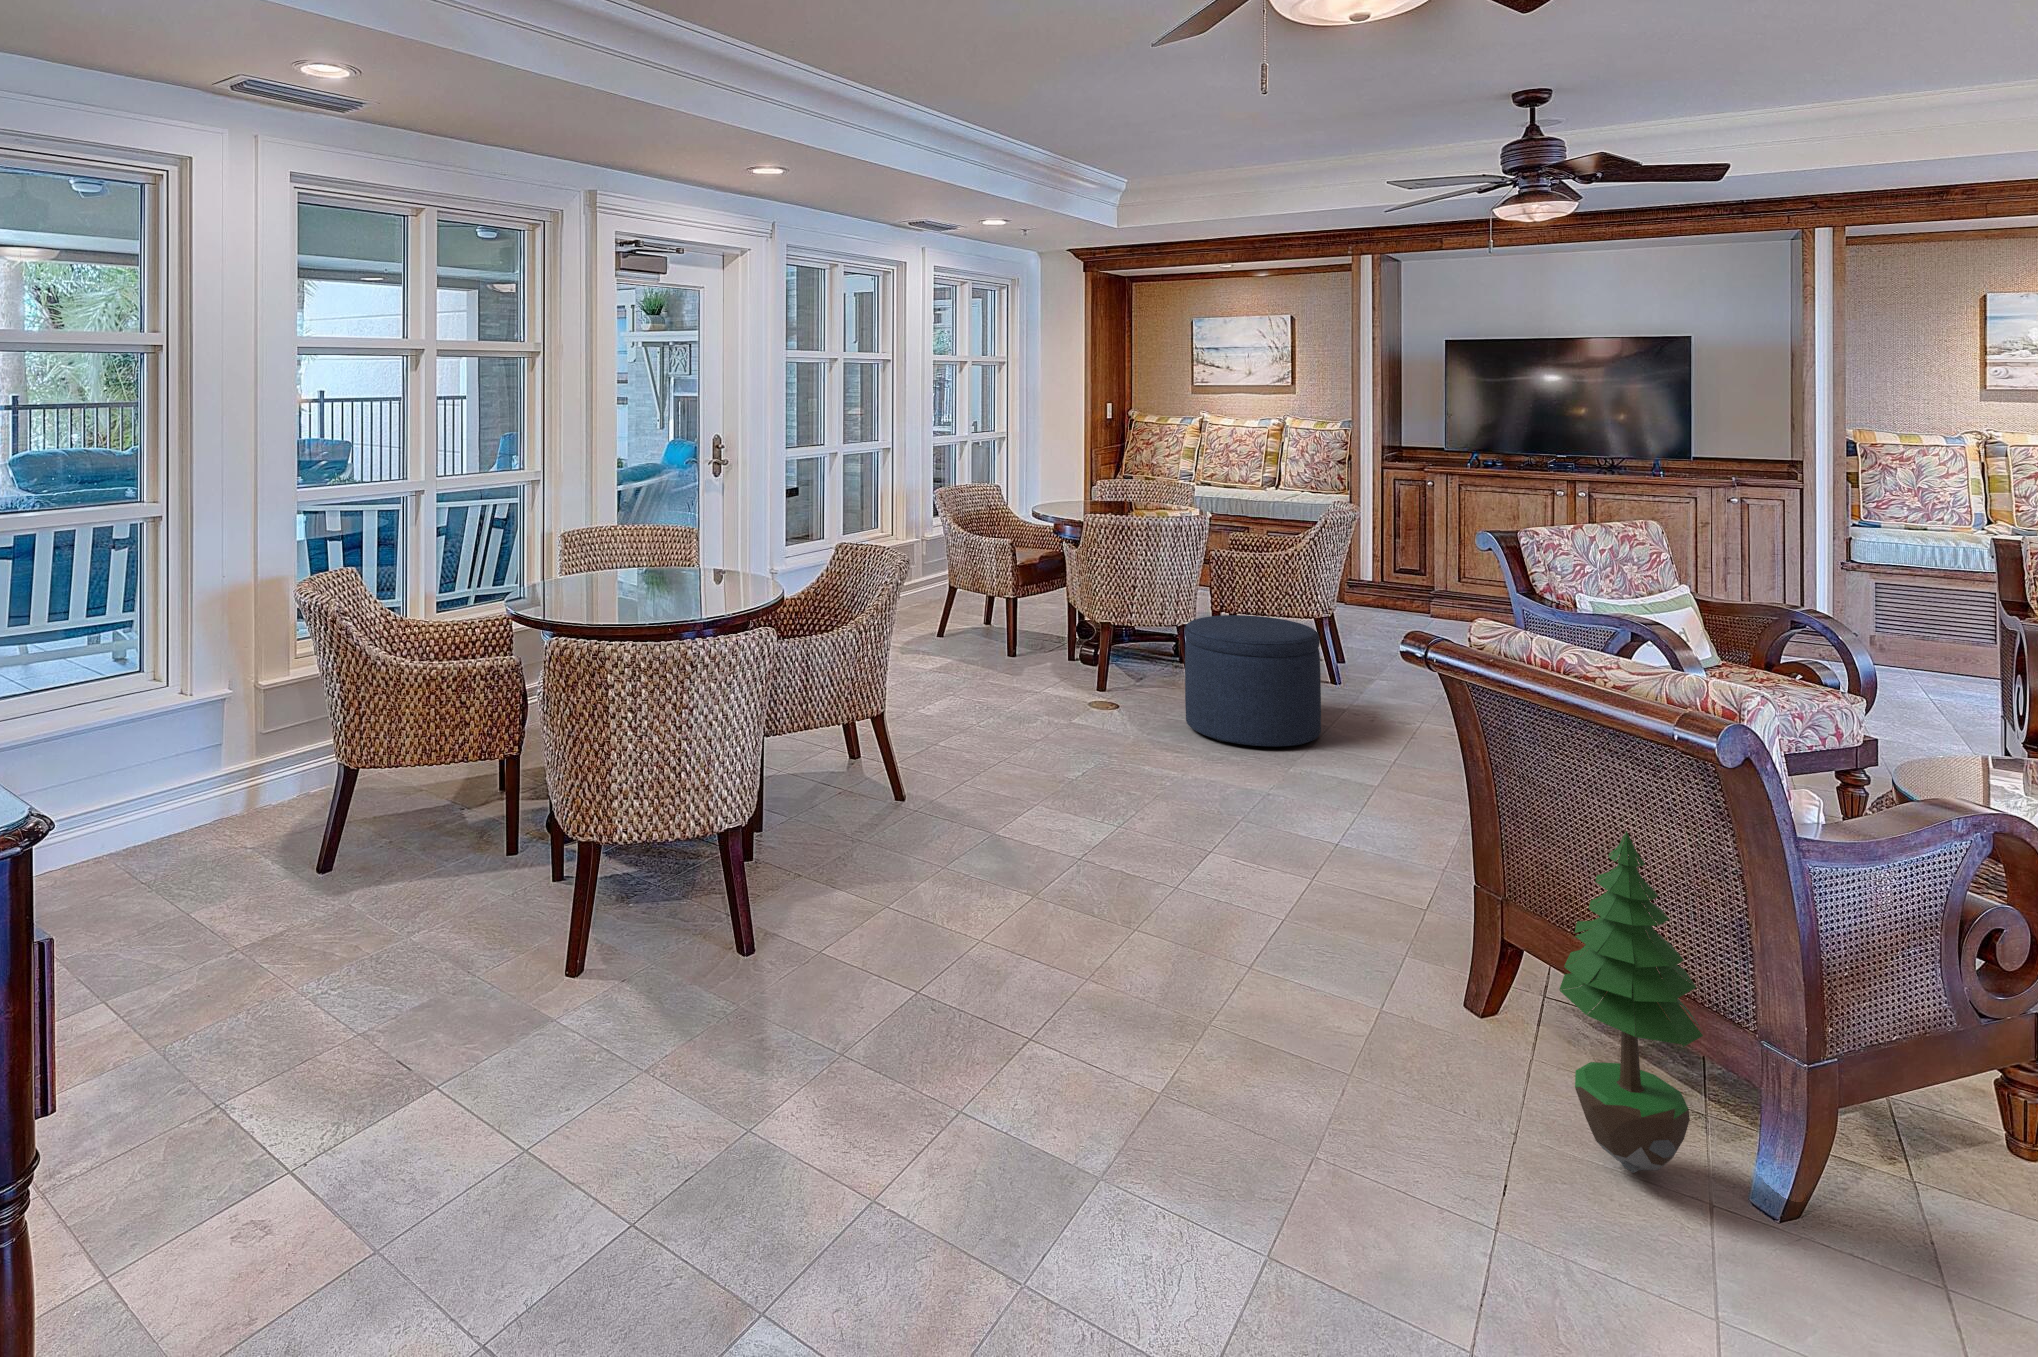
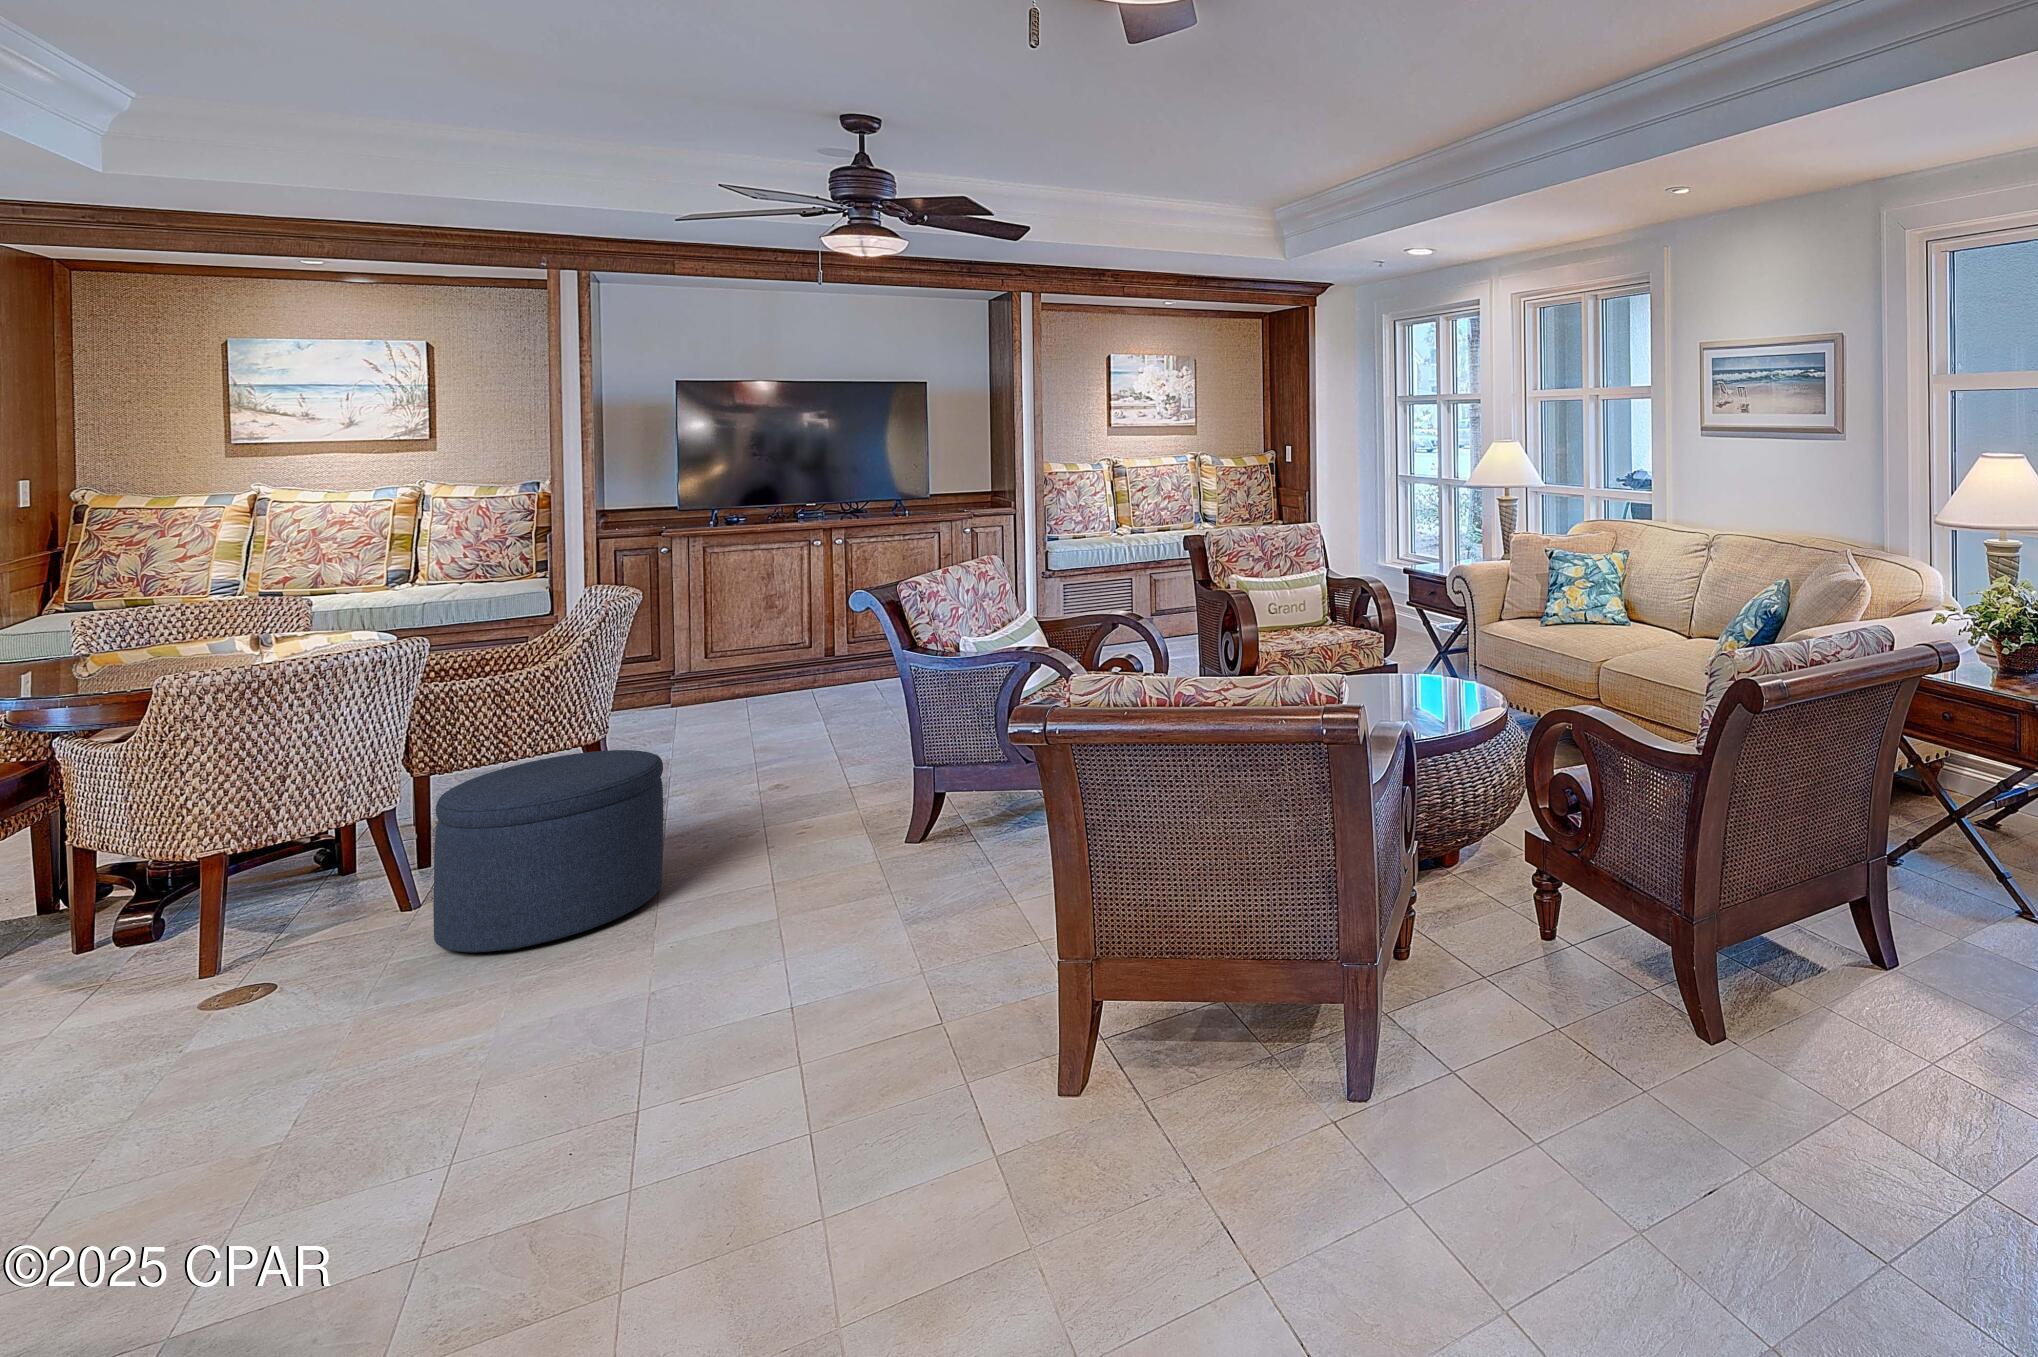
potted tree: present [1559,831,1703,1173] -> none [1222,821,1326,1109]

